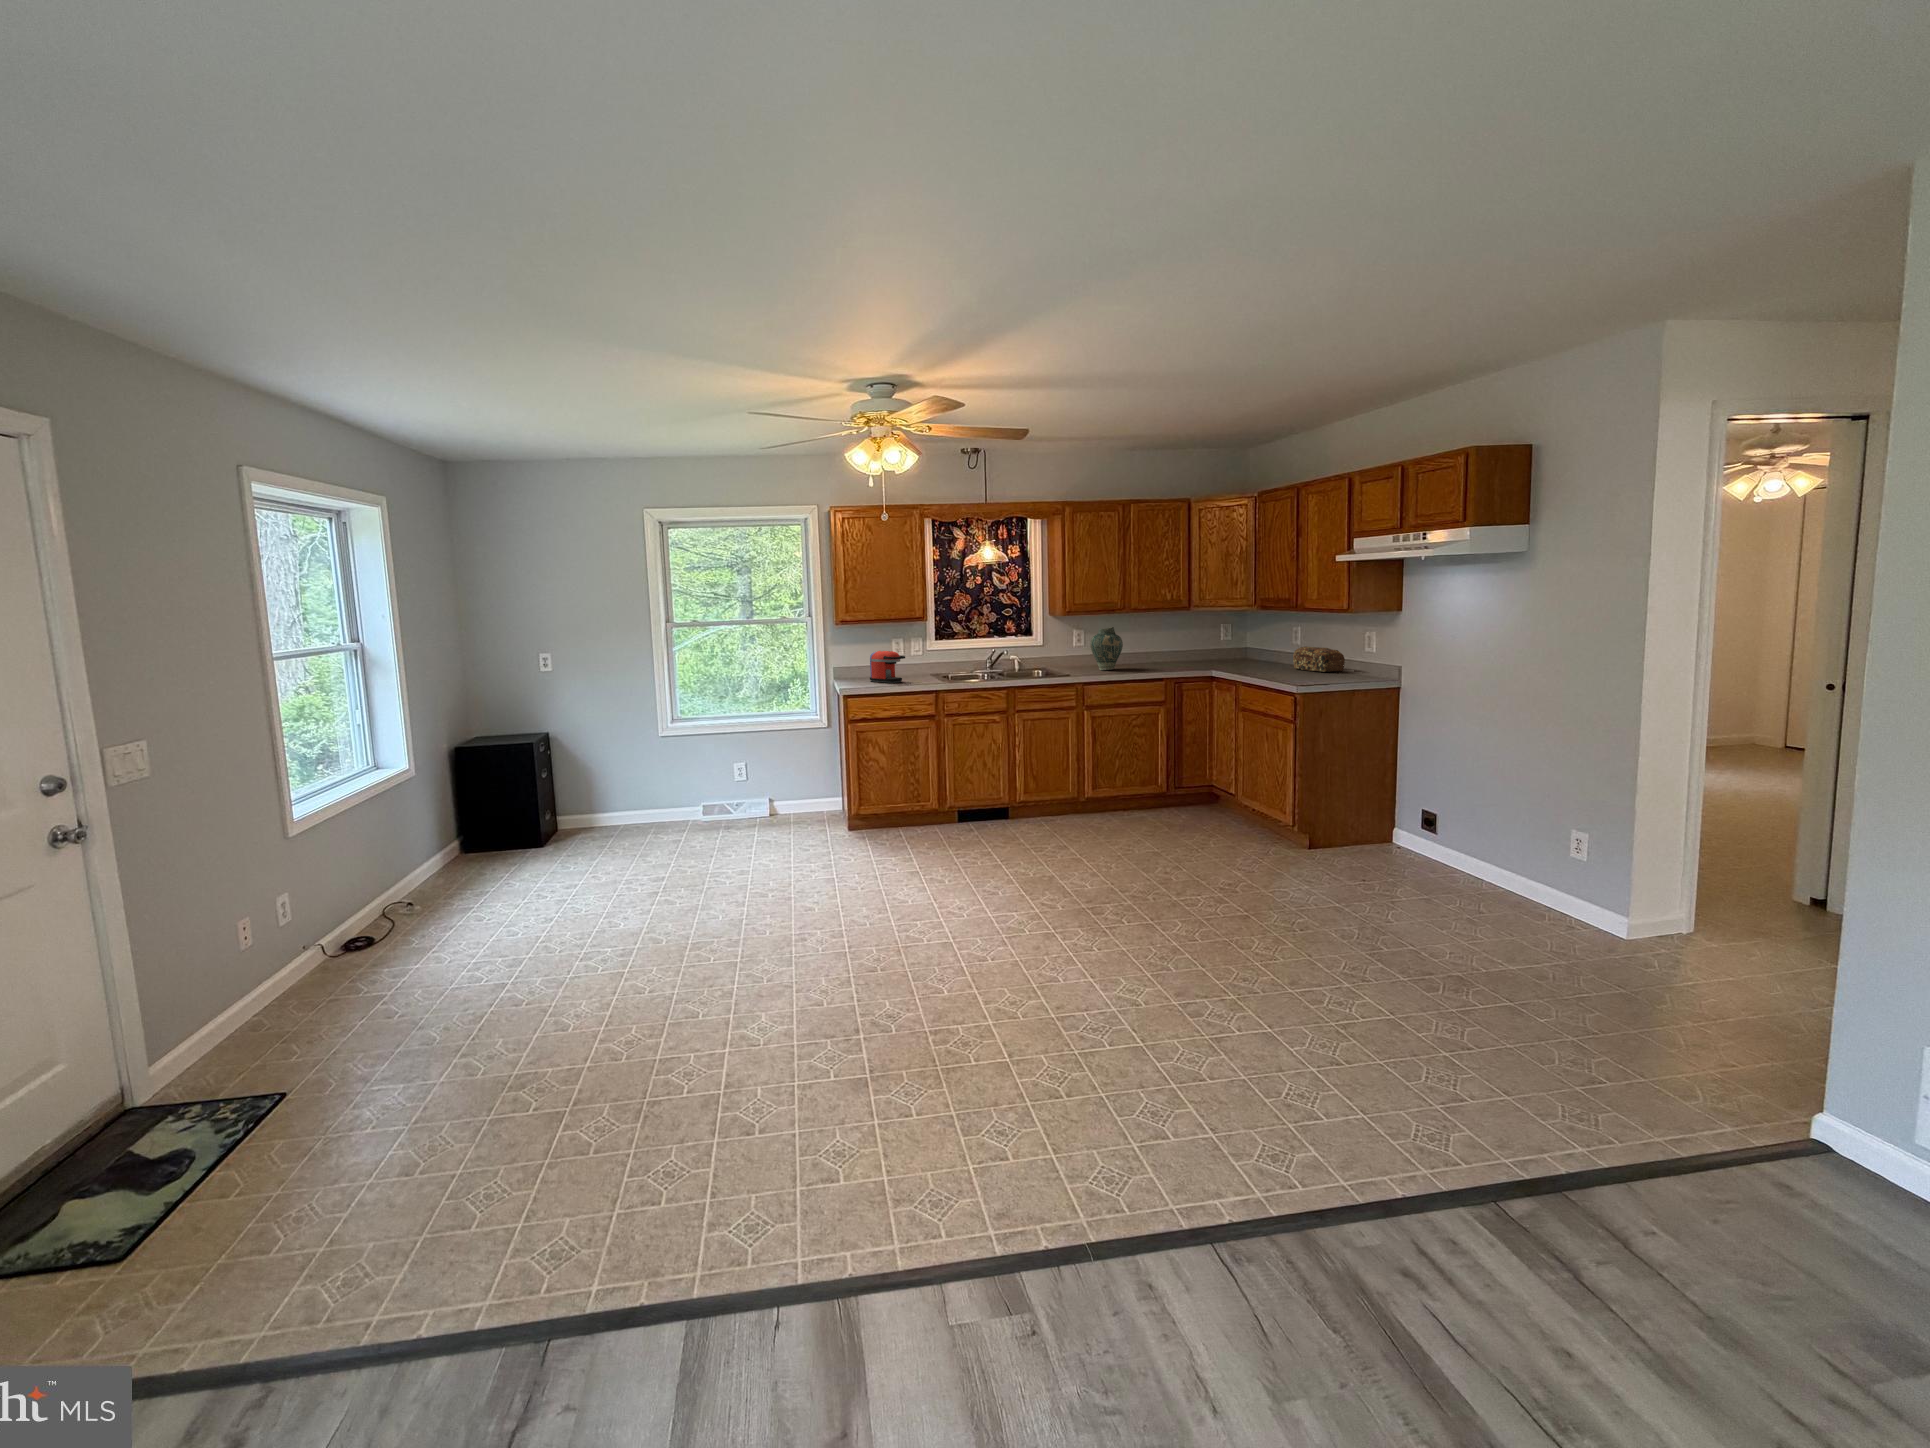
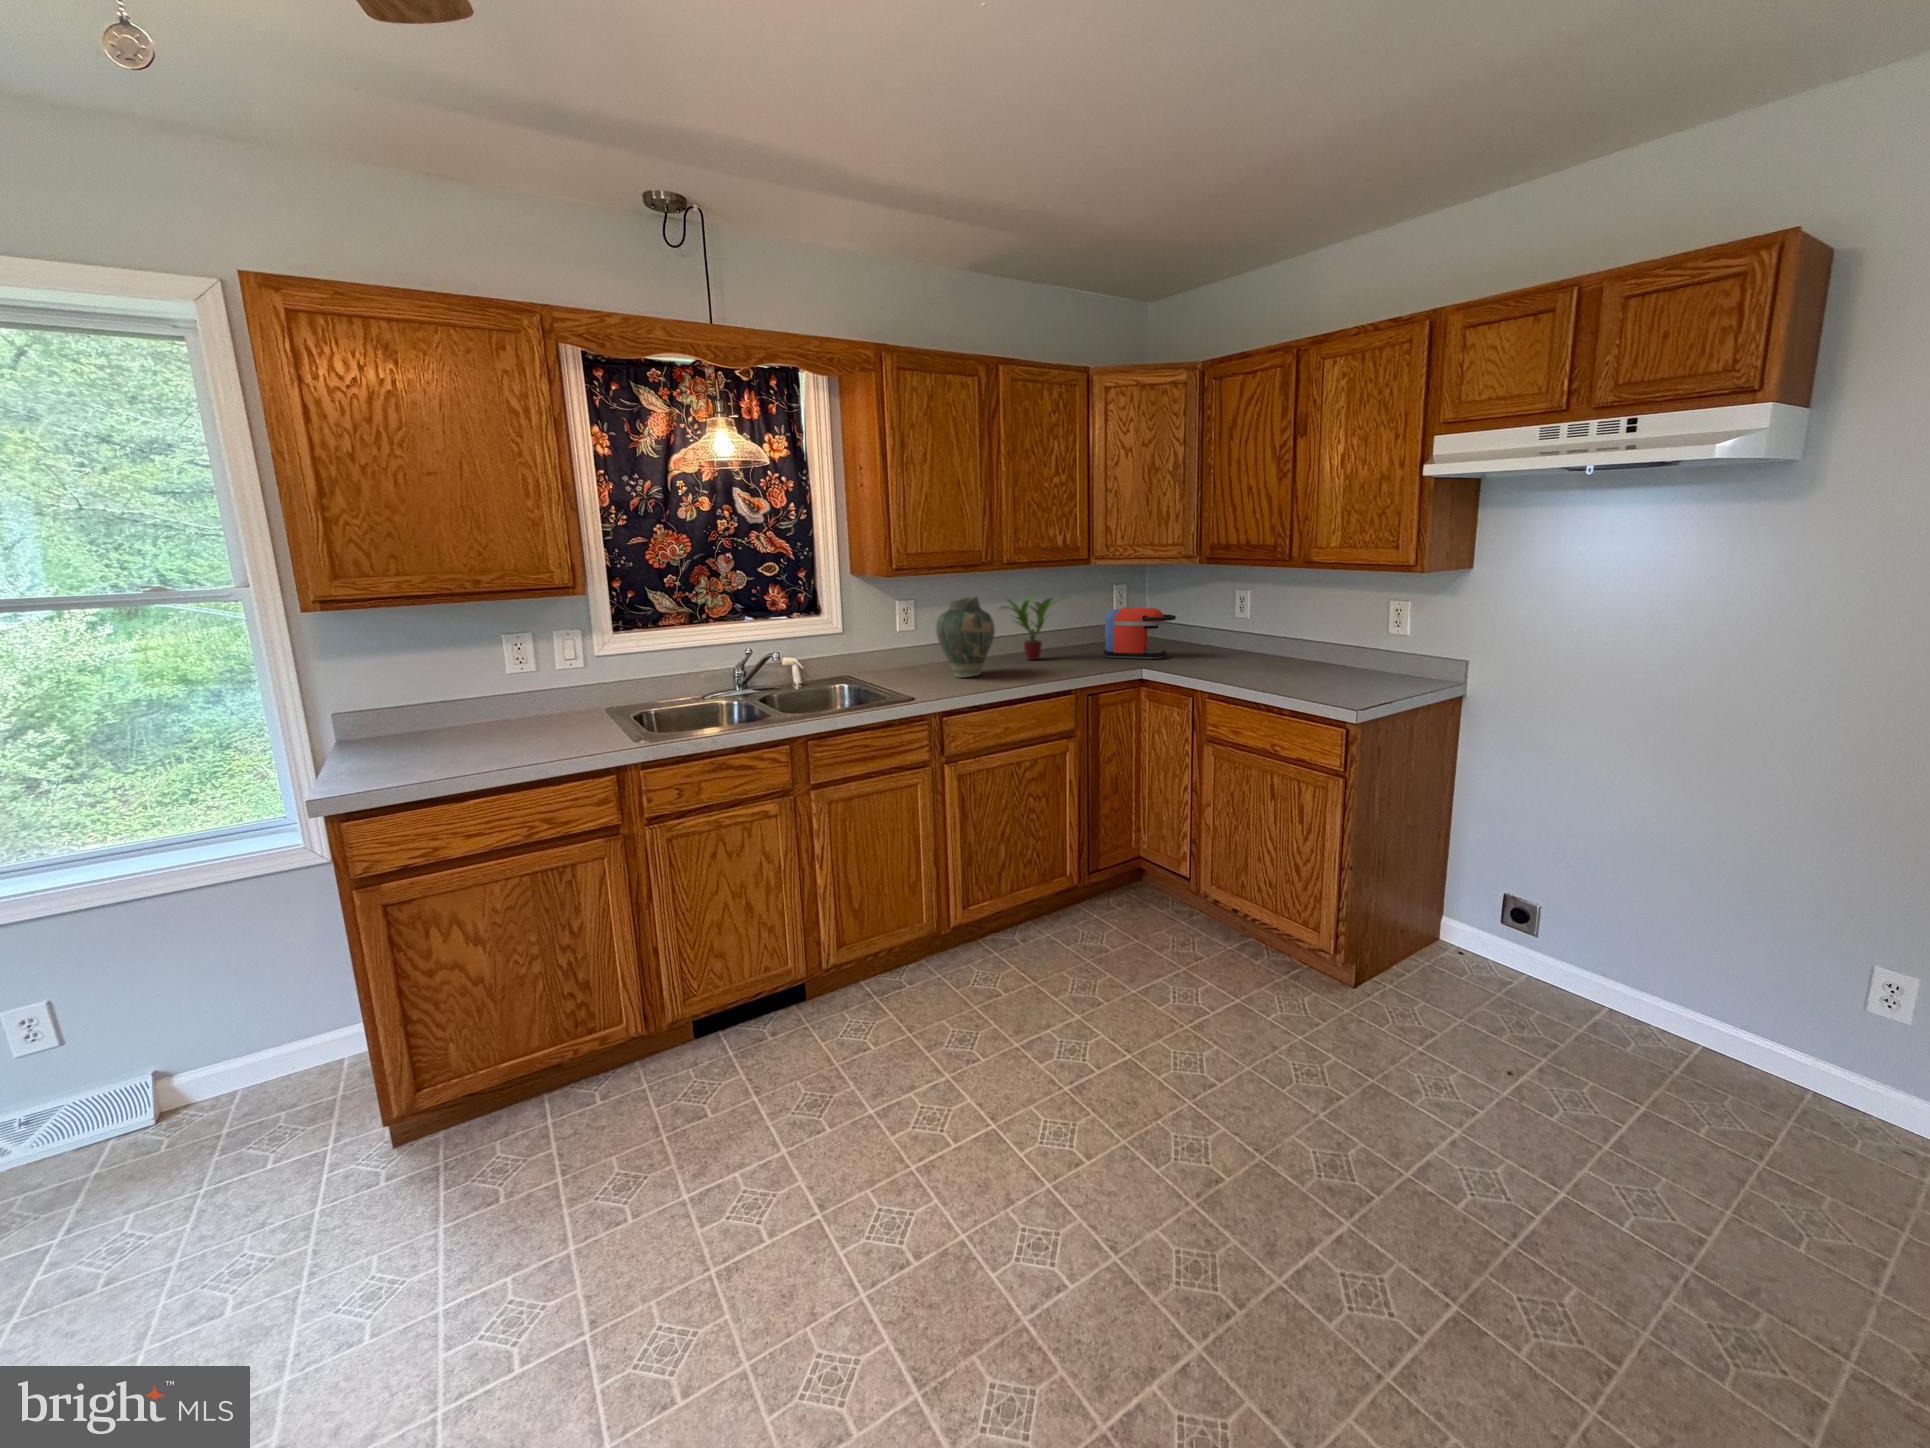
potted plant: none [1130,627,1174,665] -> present [1001,594,1059,660]
bread loaf: present [1293,647,1345,672] -> none [1268,625,1353,669]
coffee maker: present [870,651,905,683] -> present [1104,607,1176,659]

